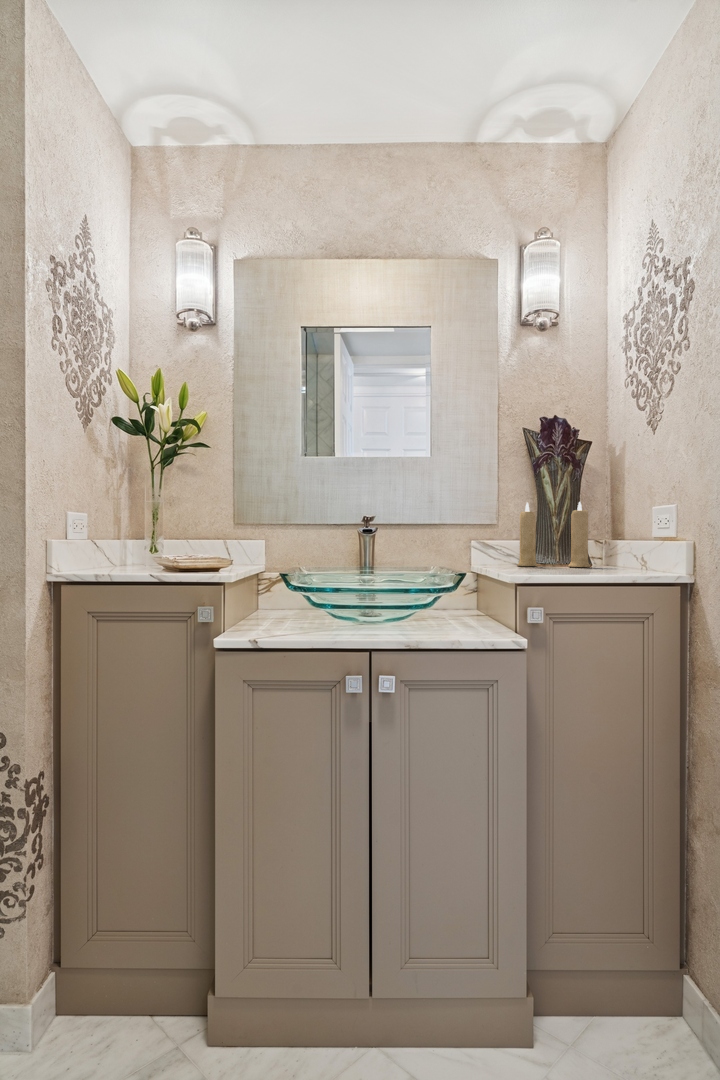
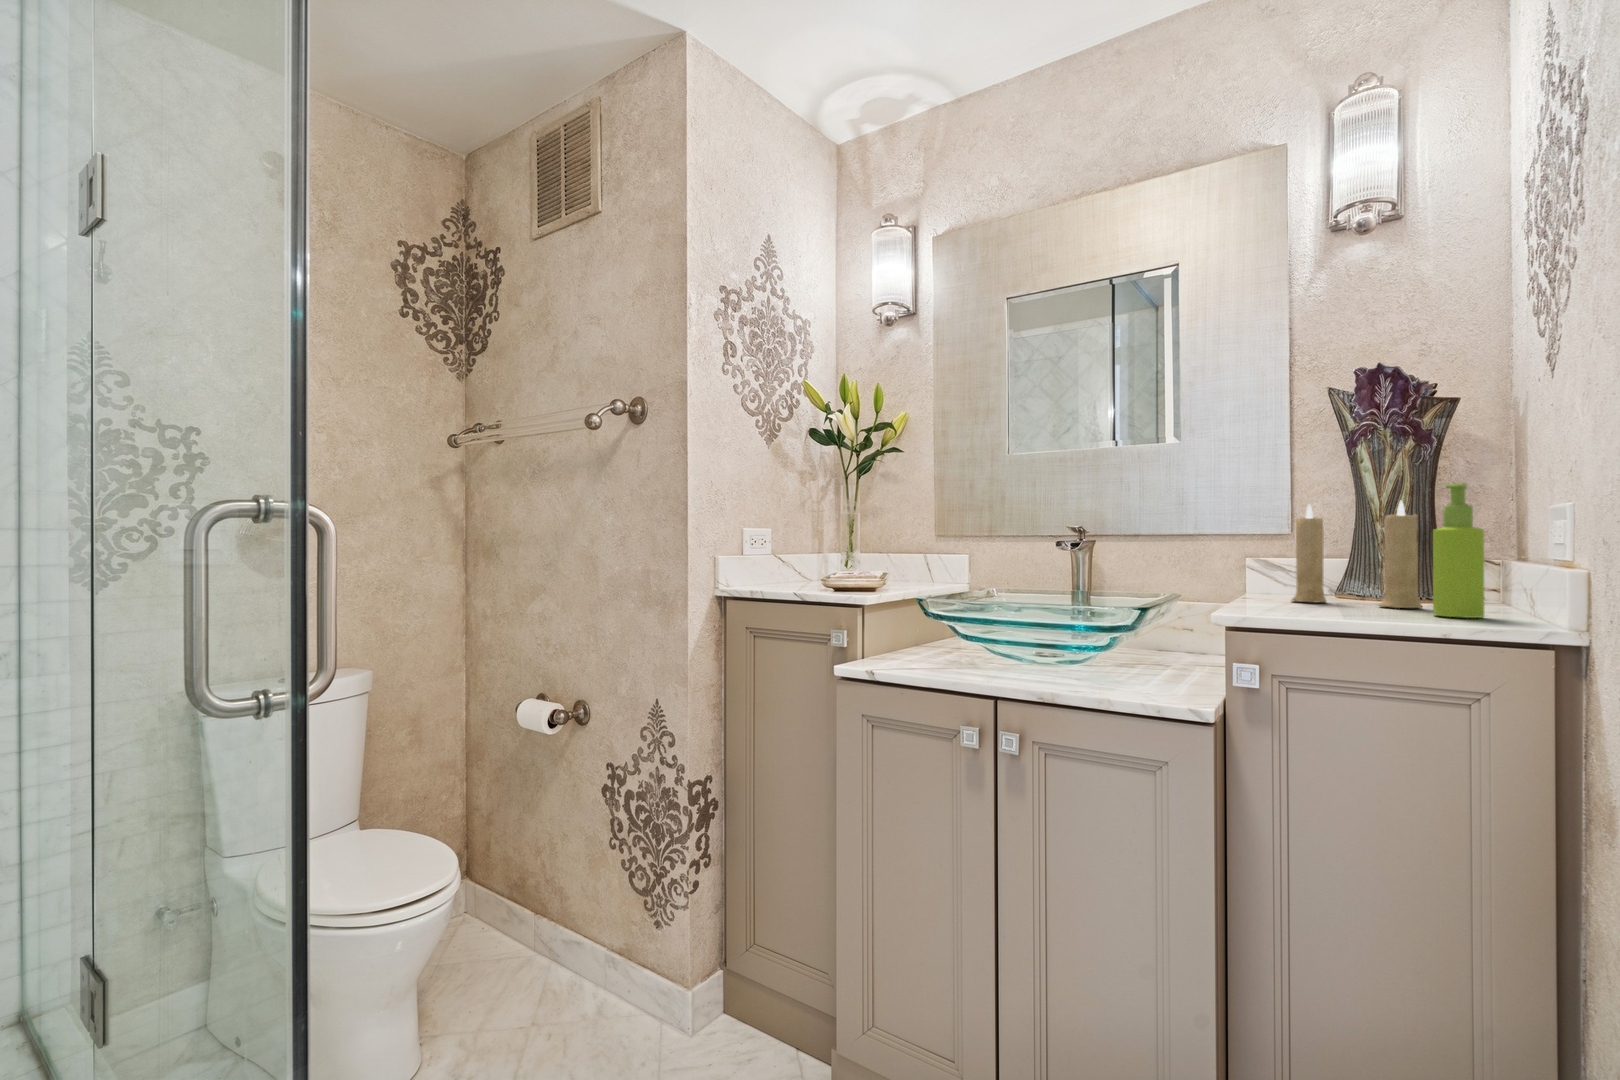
soap dispenser: none [609,492,634,570] -> present [1433,483,1484,618]

